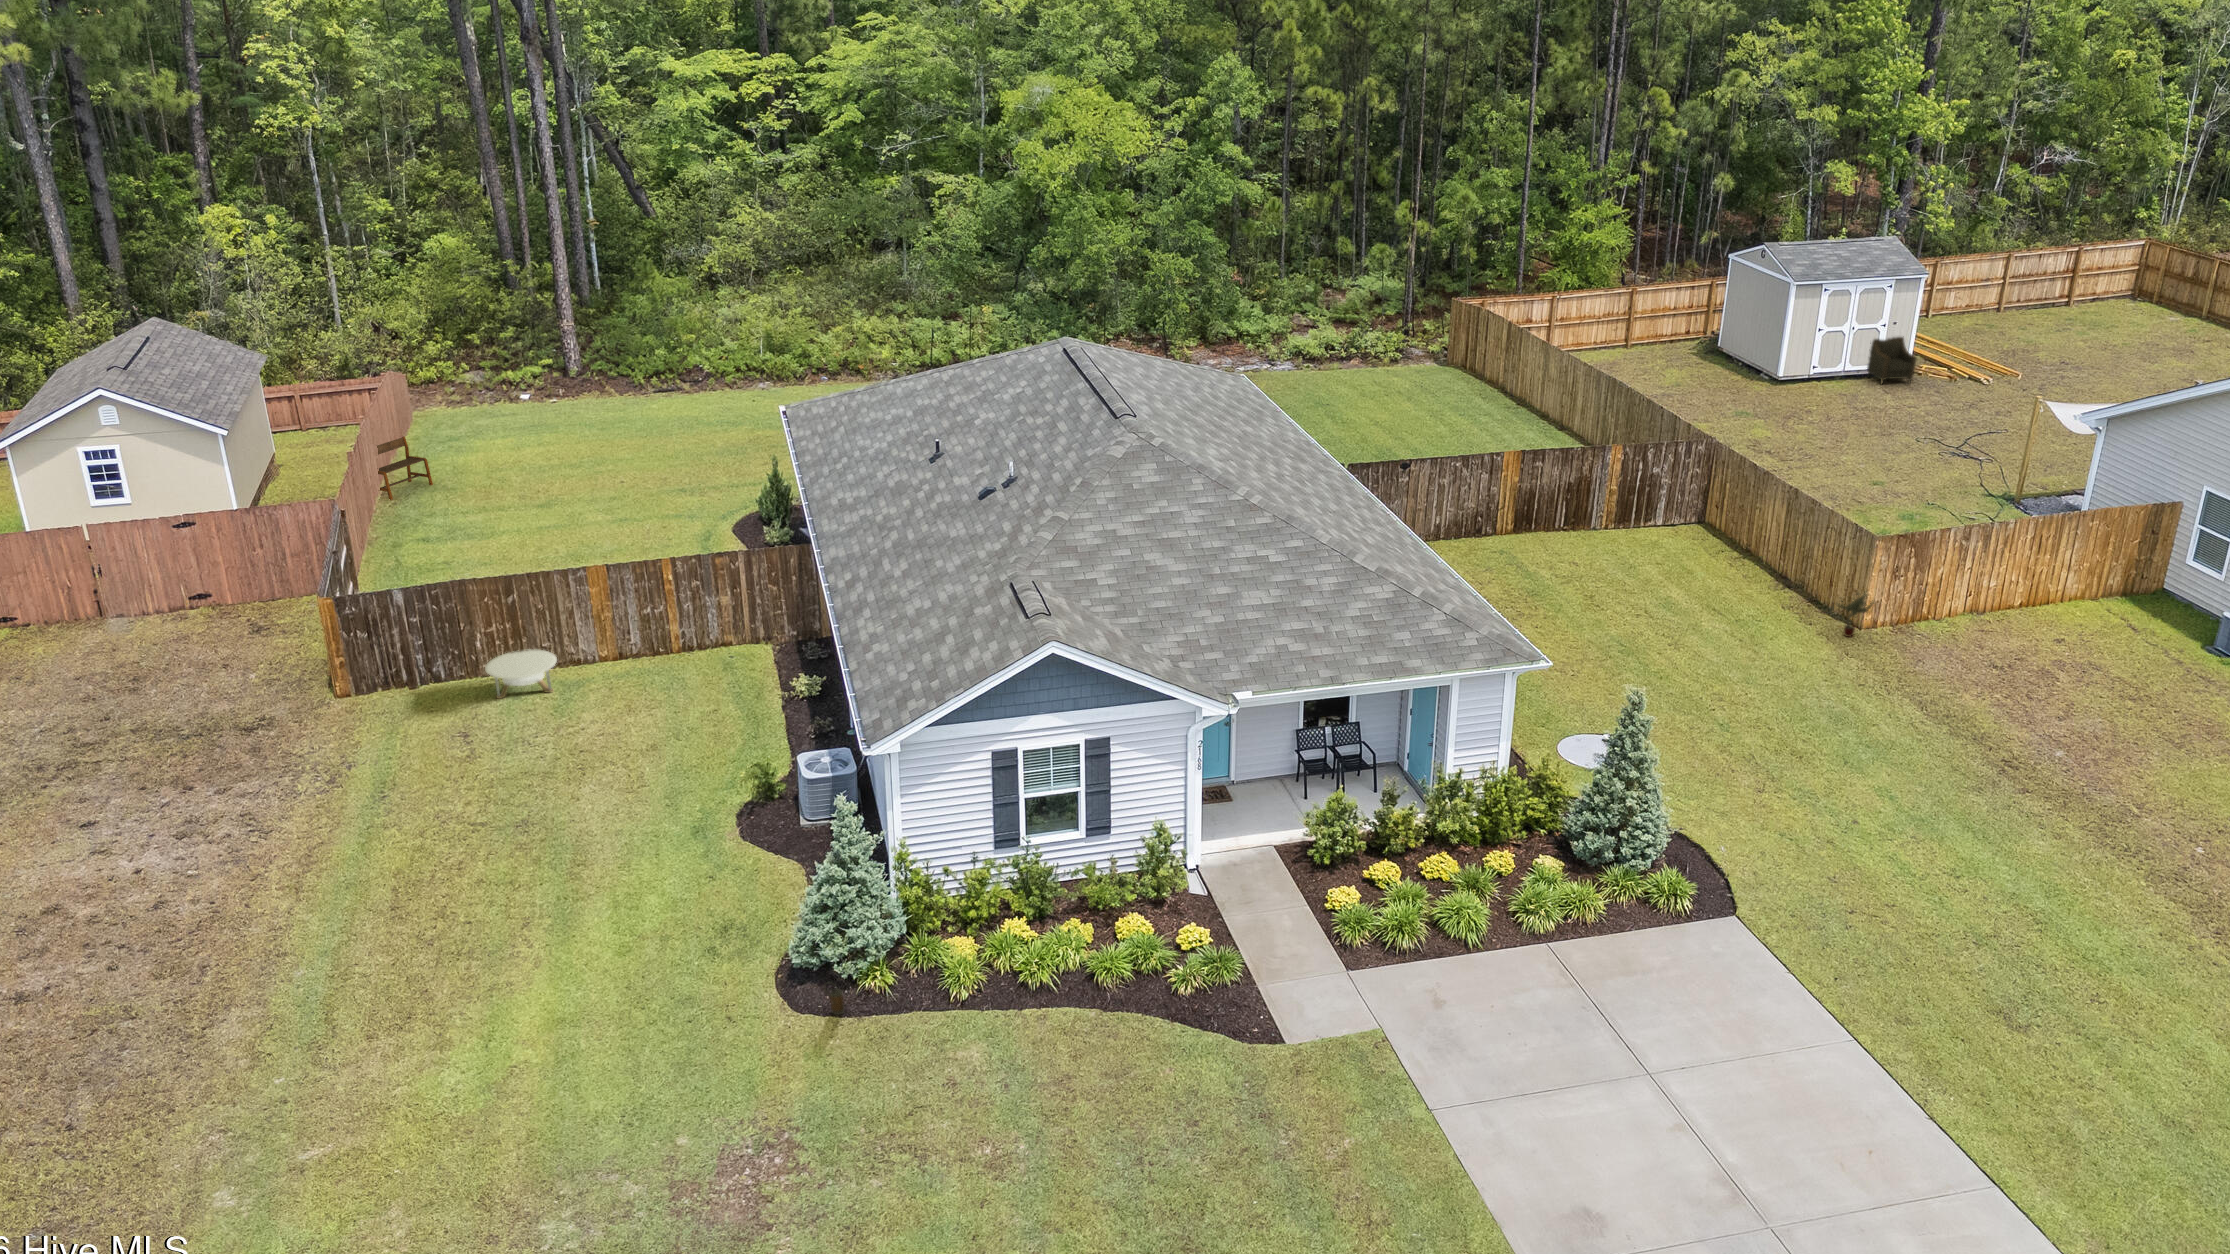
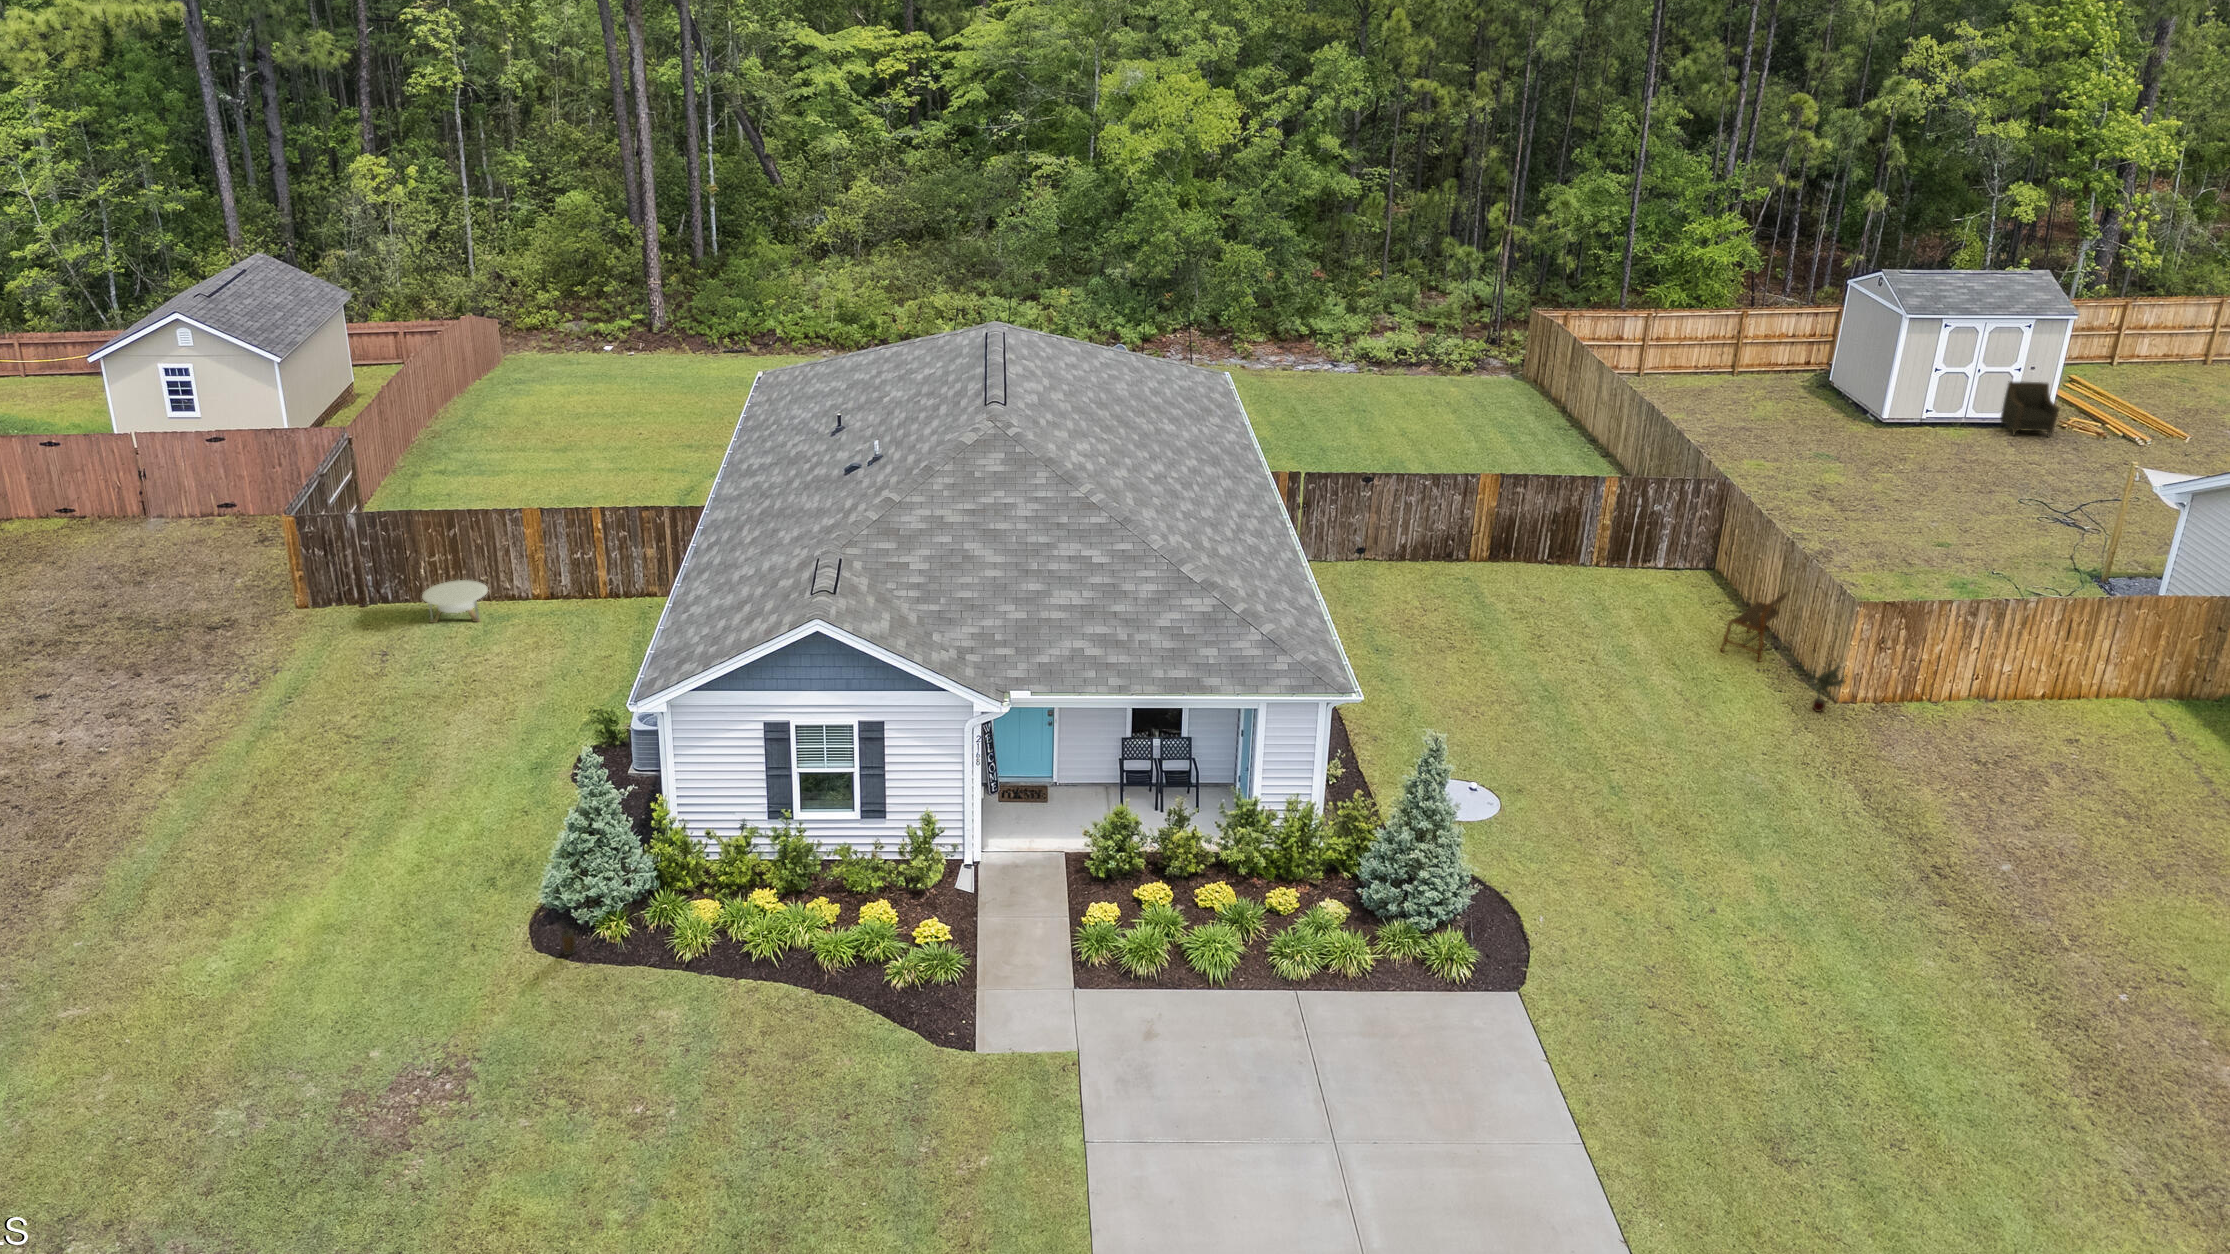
bench: present [377,436,433,500] -> present [1721,592,1787,662]

